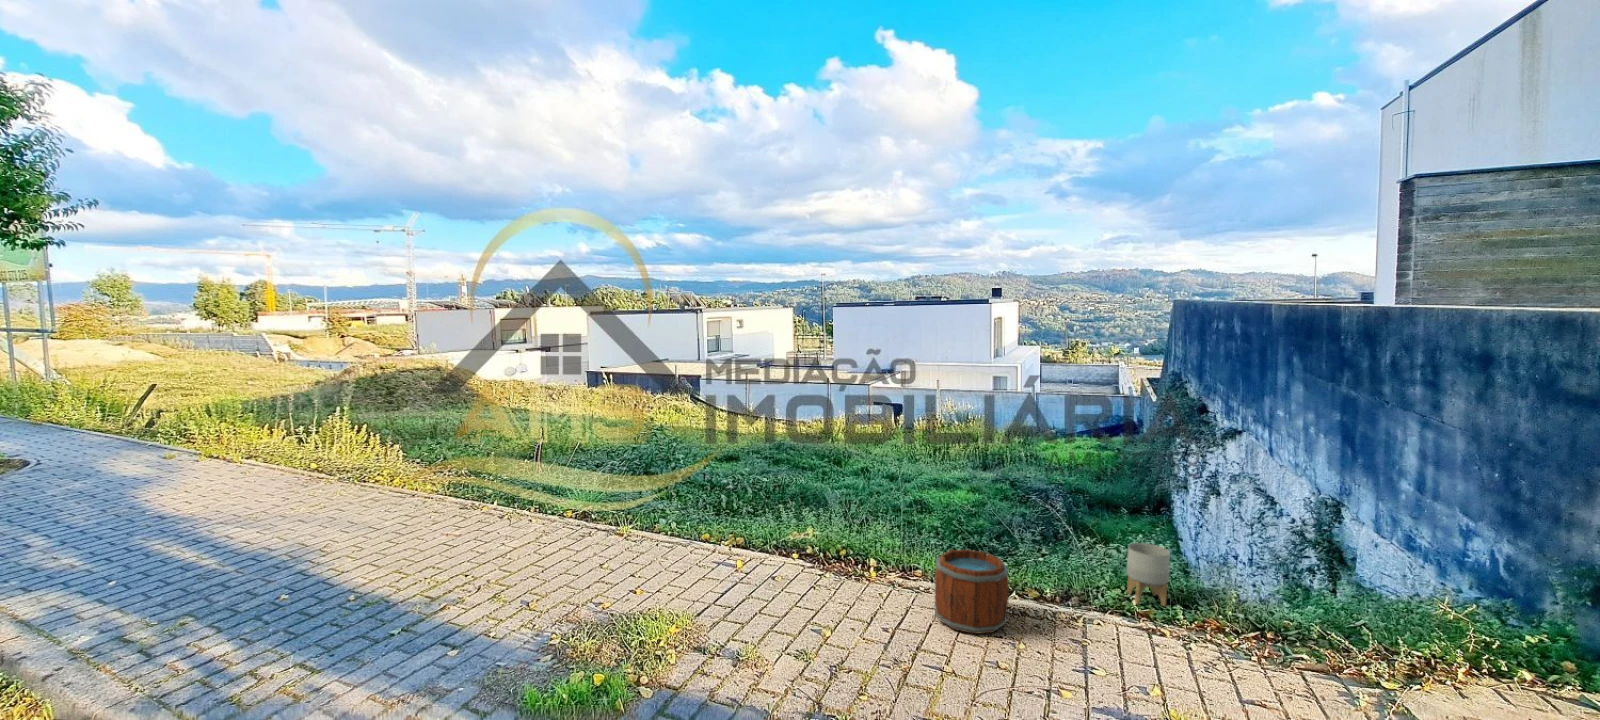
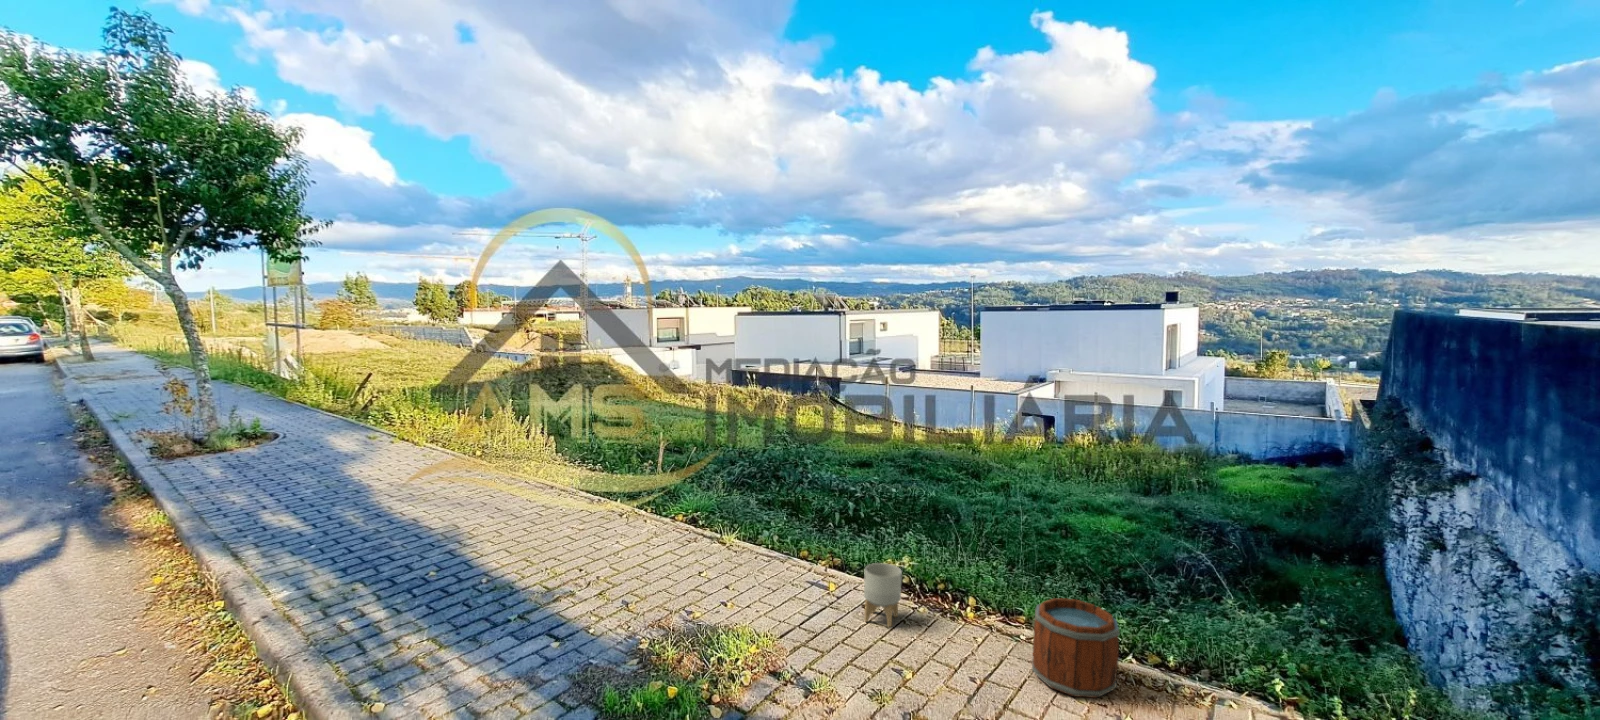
planter: present [1127,543,1170,606] -> present [864,563,902,627]

